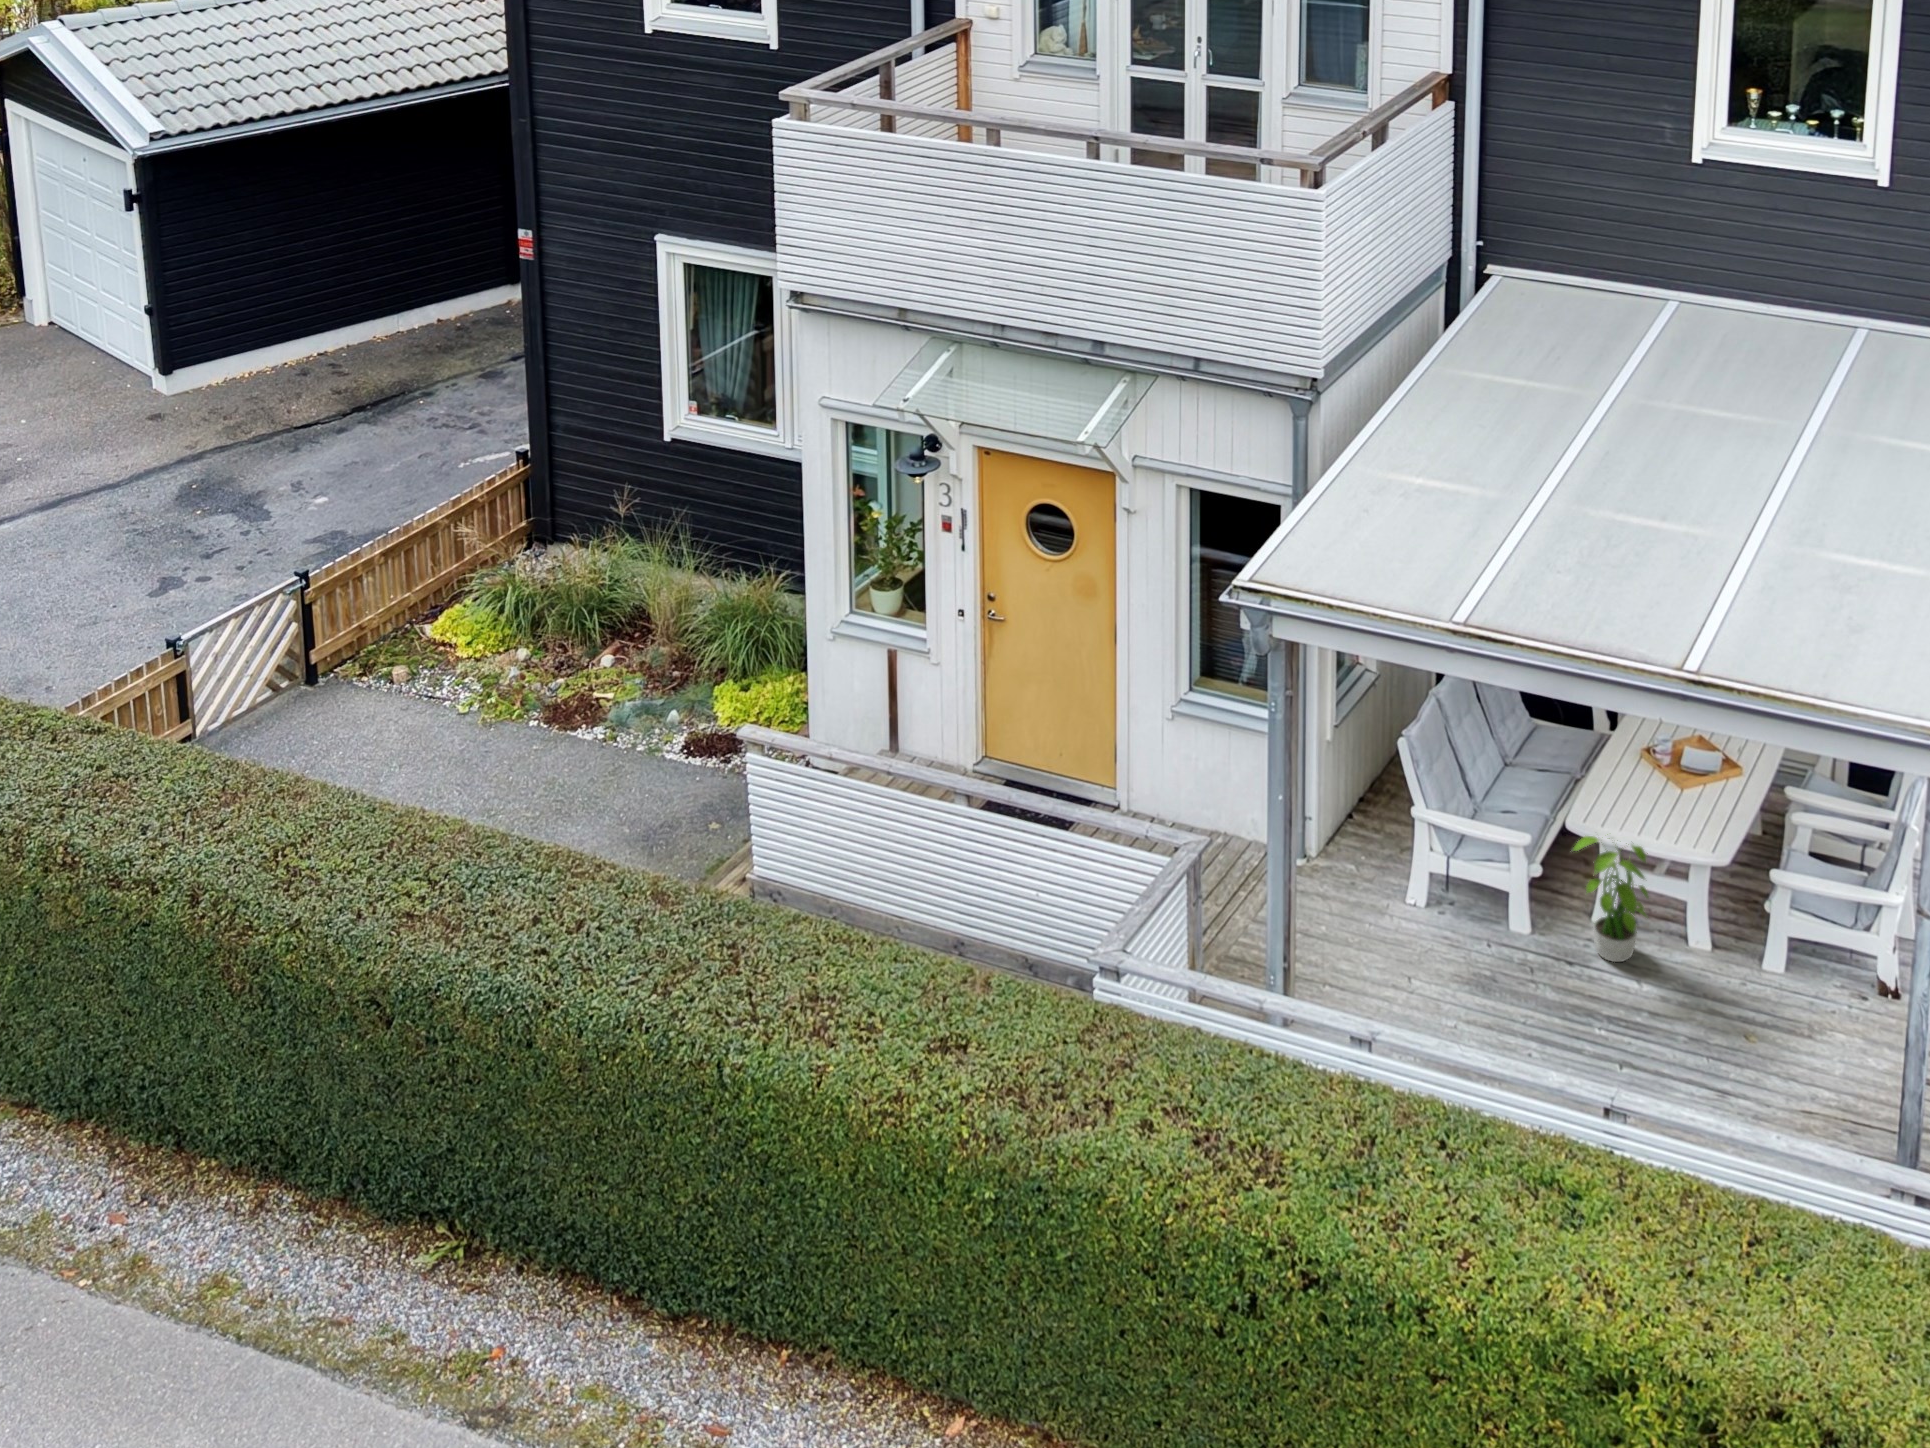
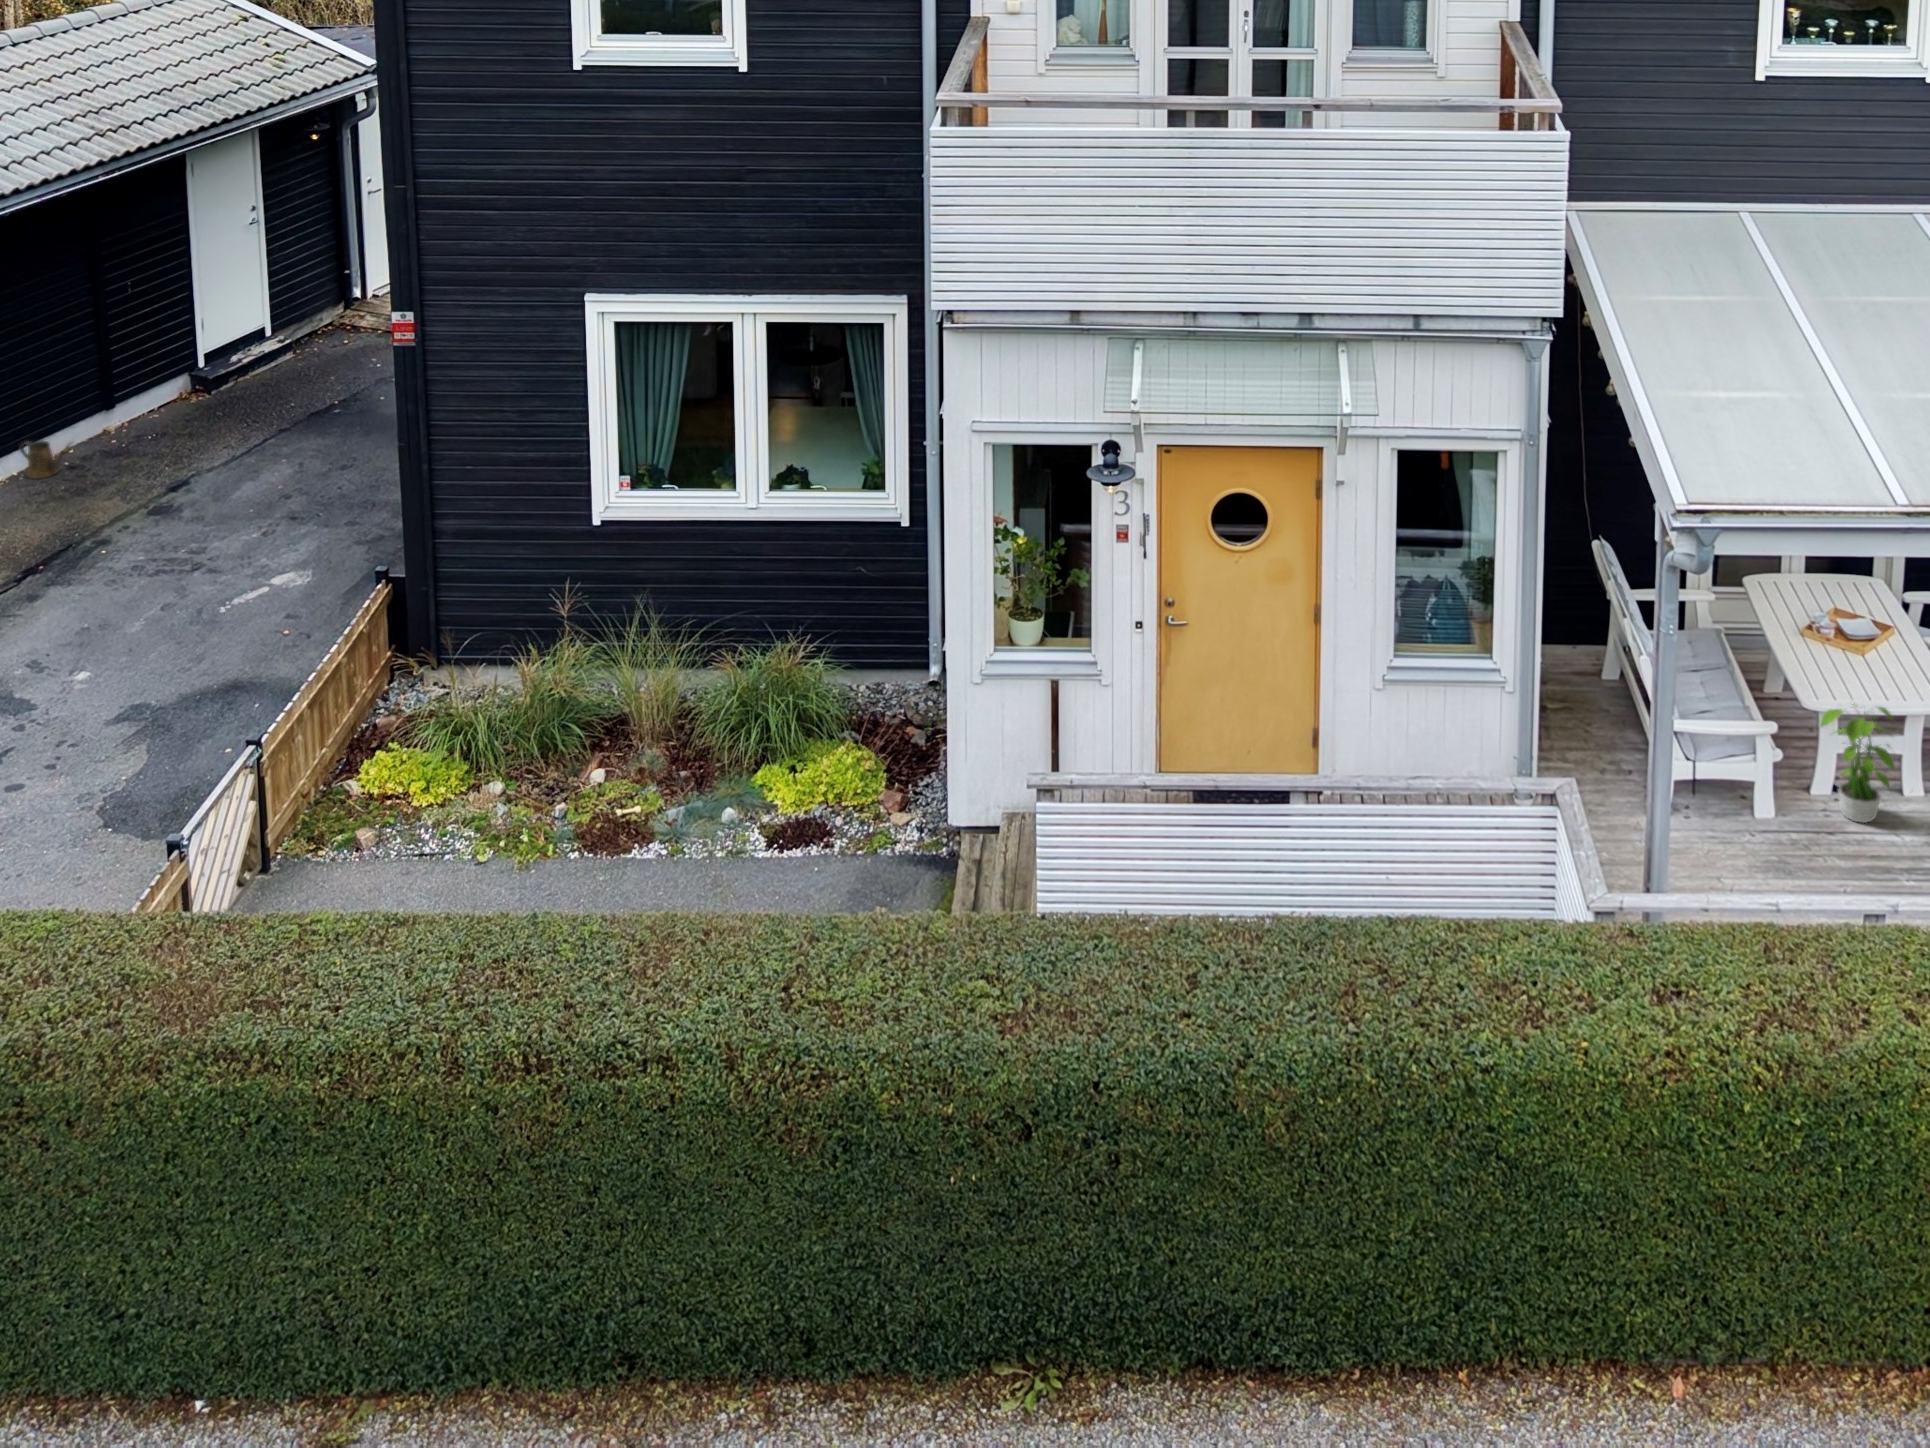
watering can: none [399,299,431,330] -> present [20,440,69,479]

